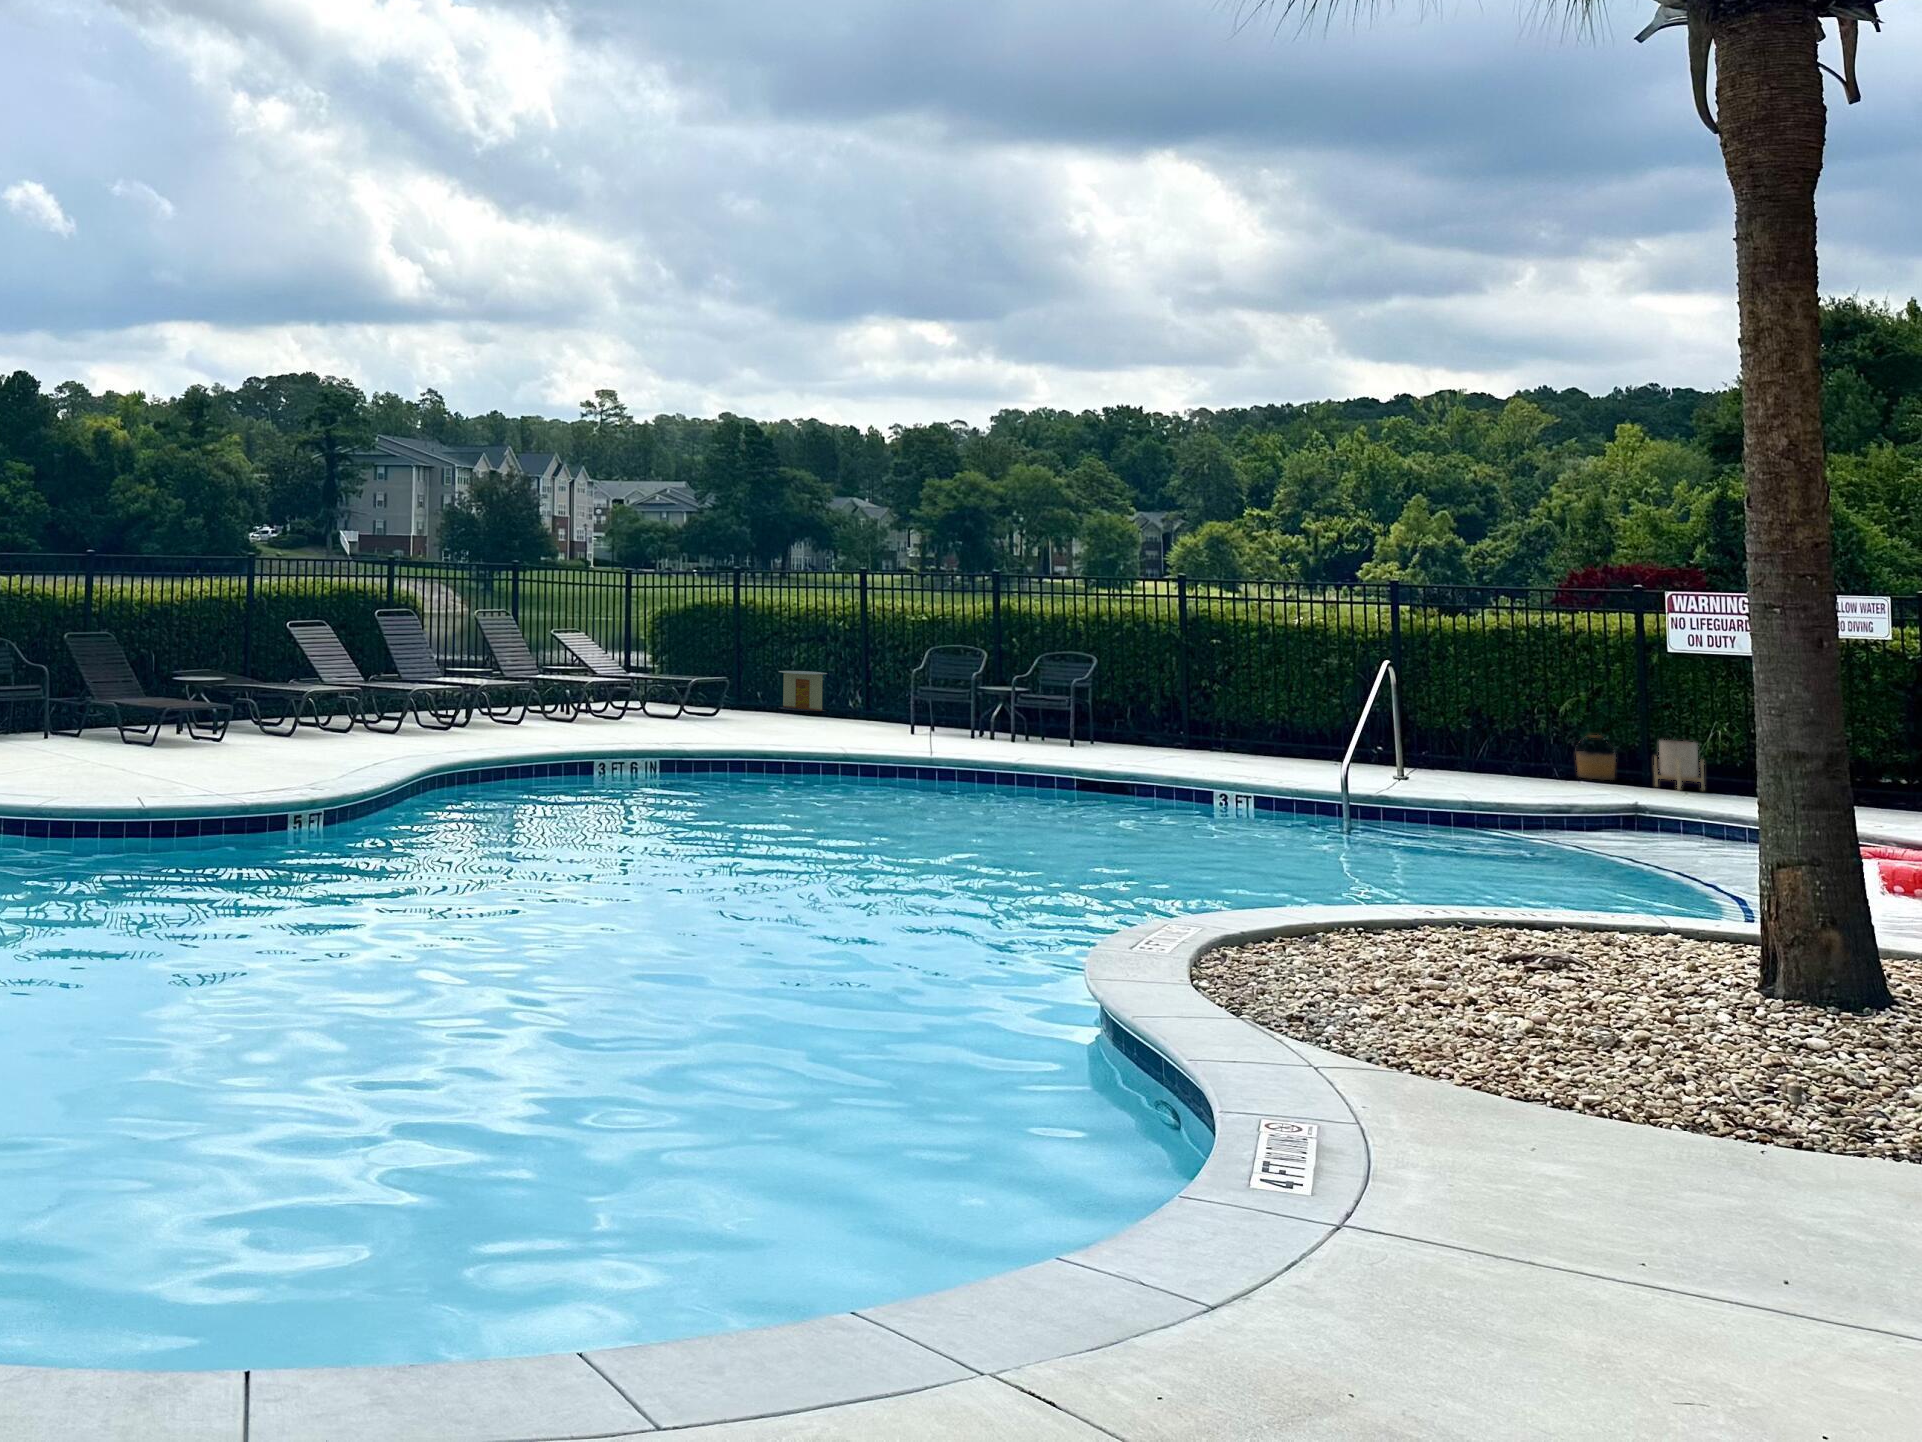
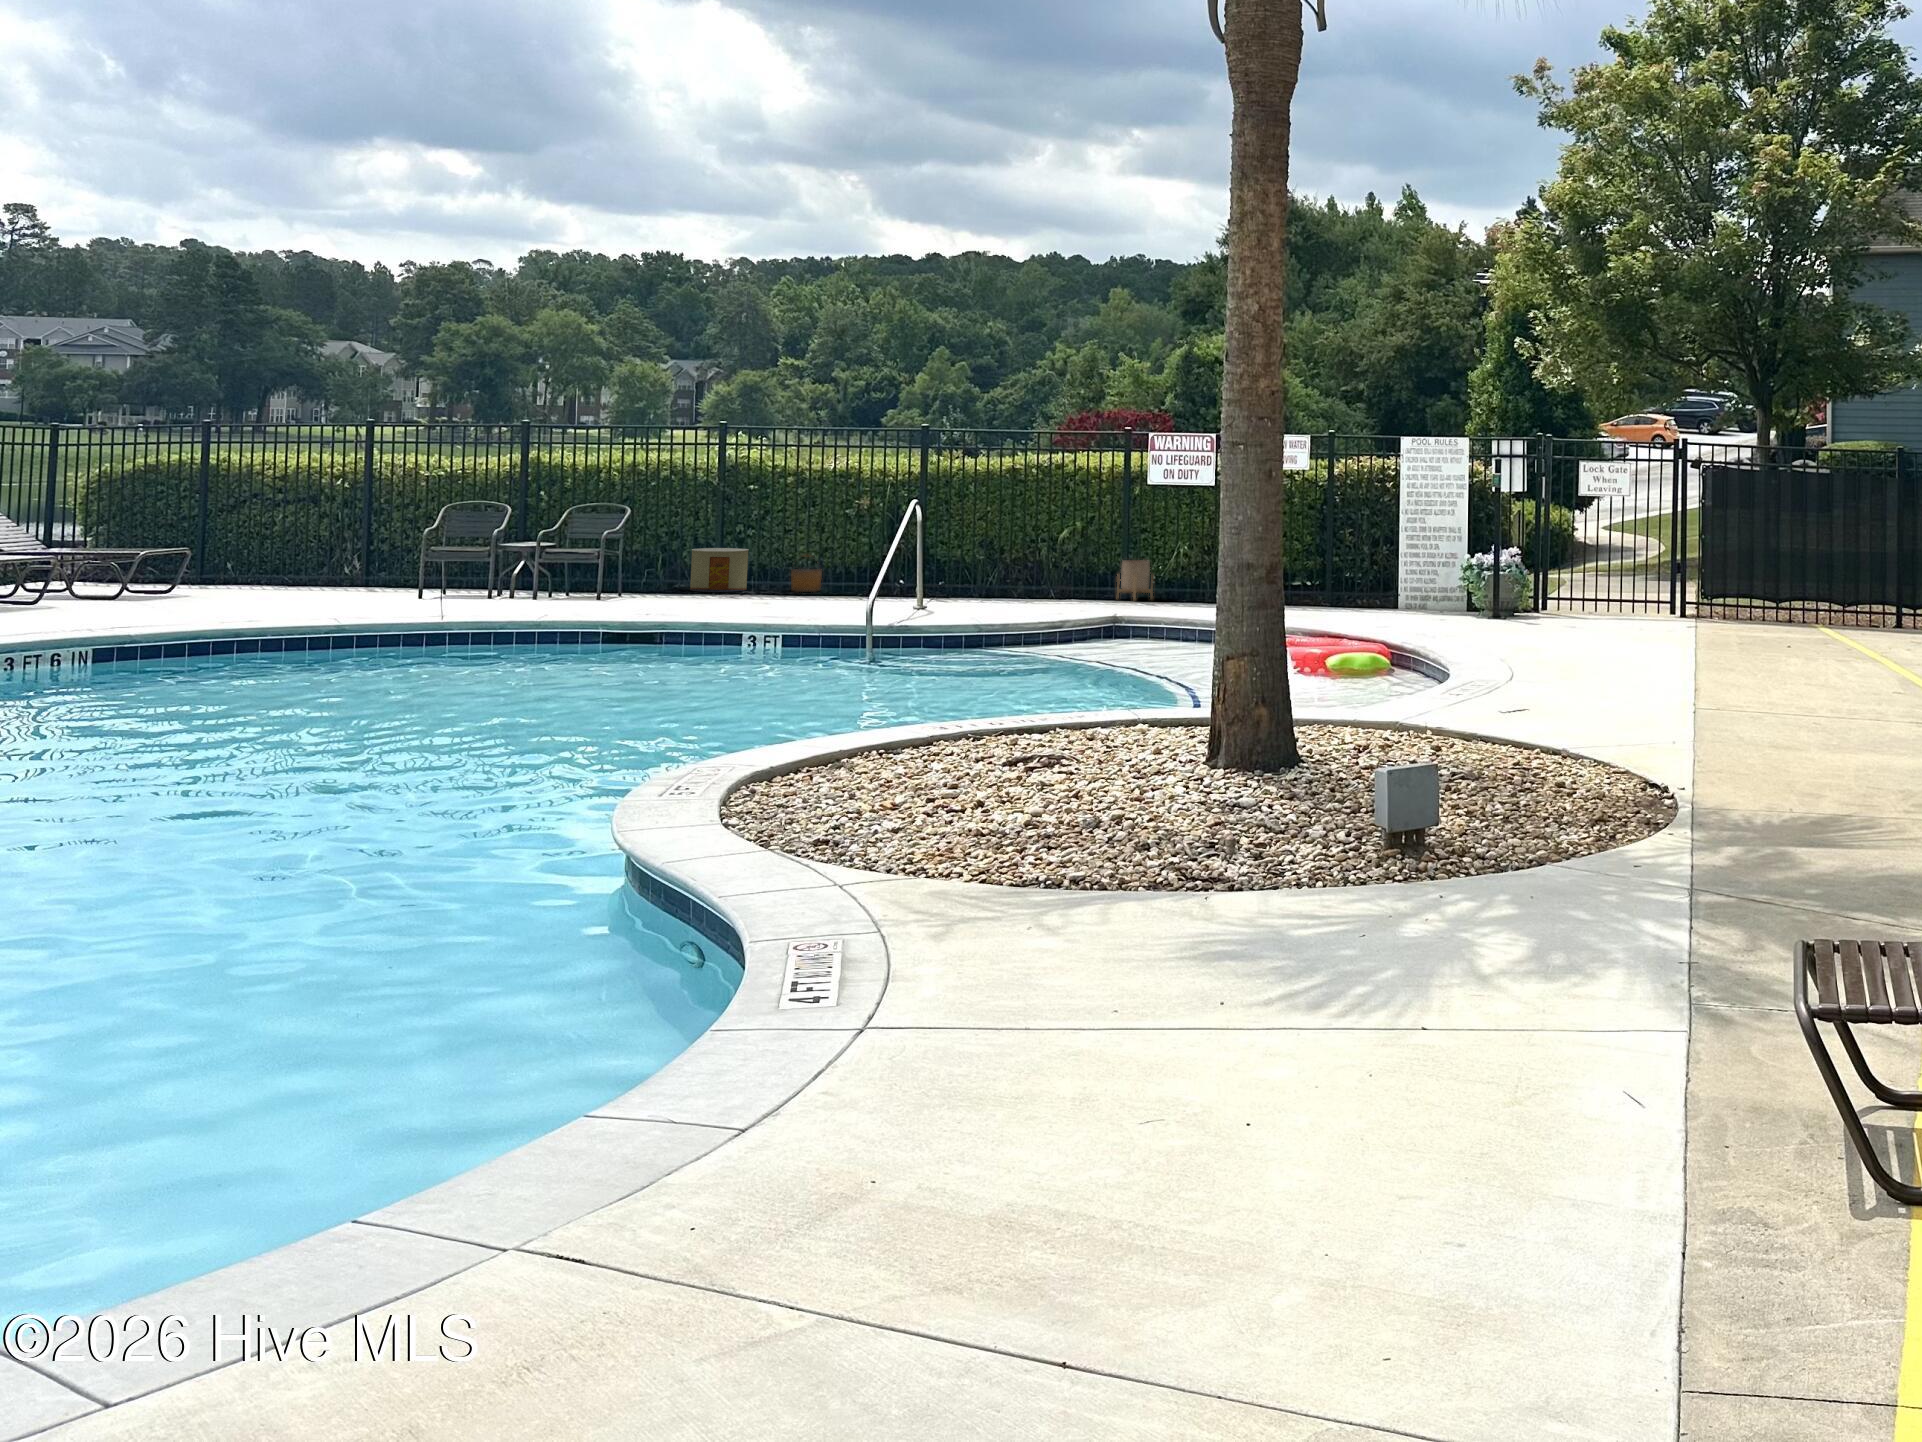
side table: present [778,671,827,711] -> present [690,548,748,592]
bucket: present [1576,735,1616,780] -> present [791,569,822,592]

